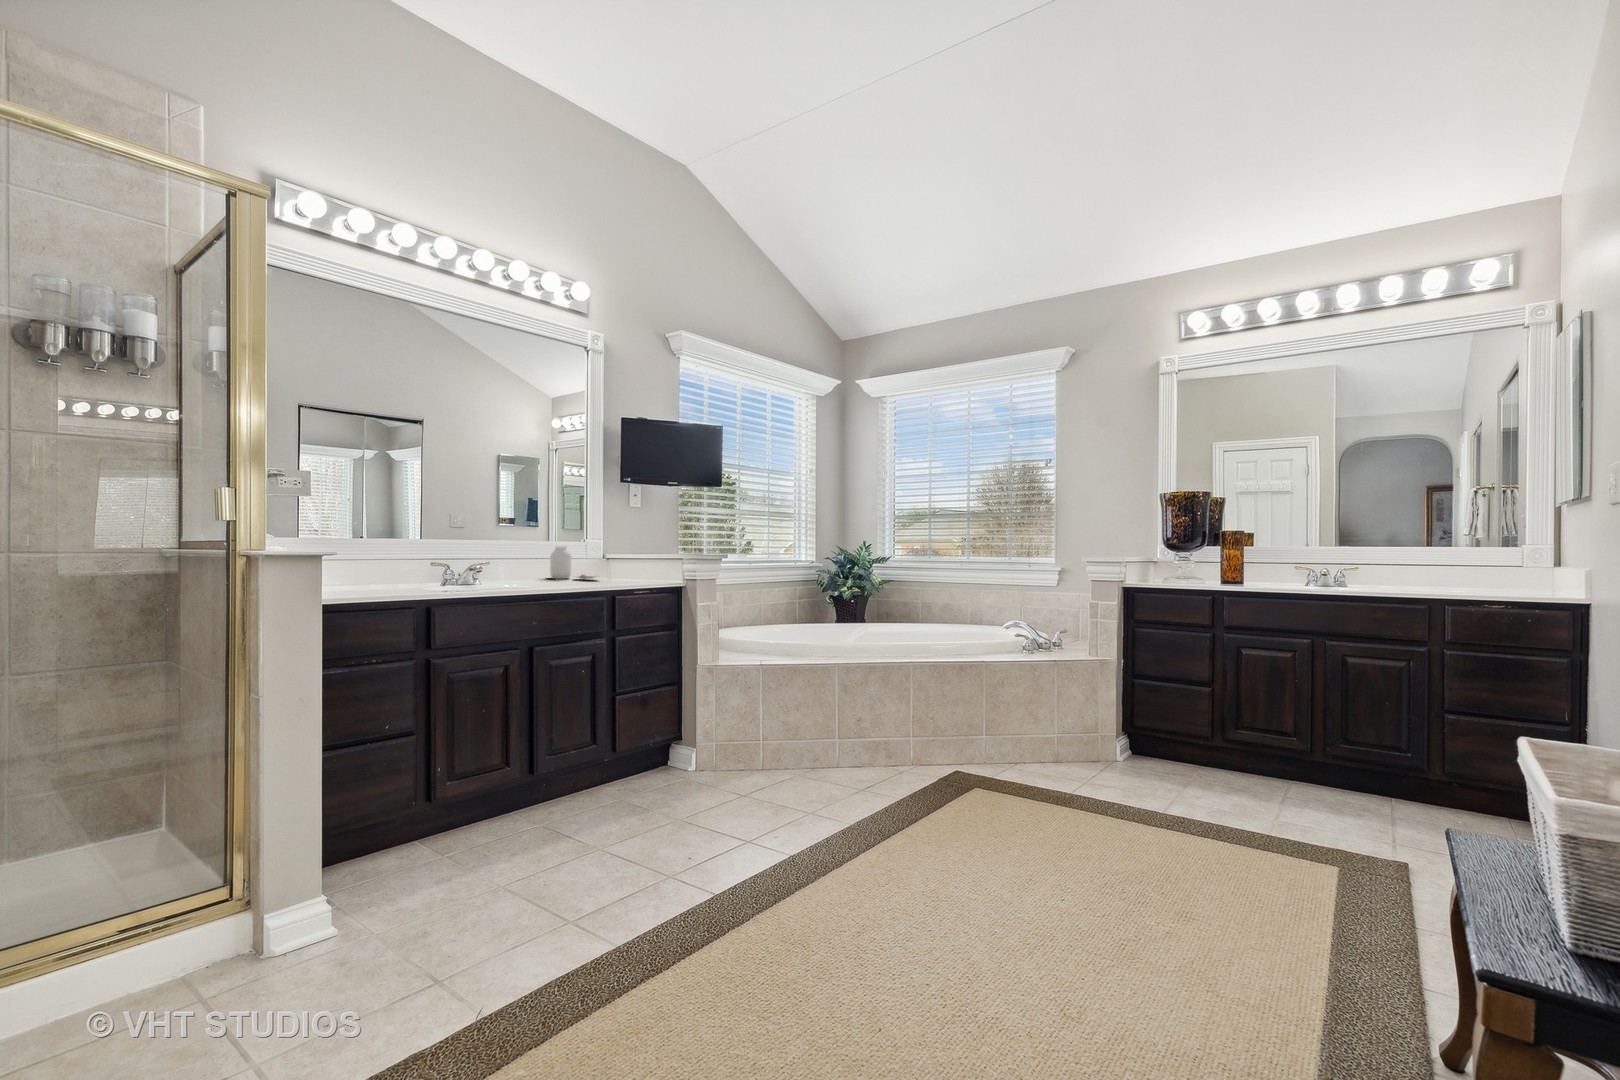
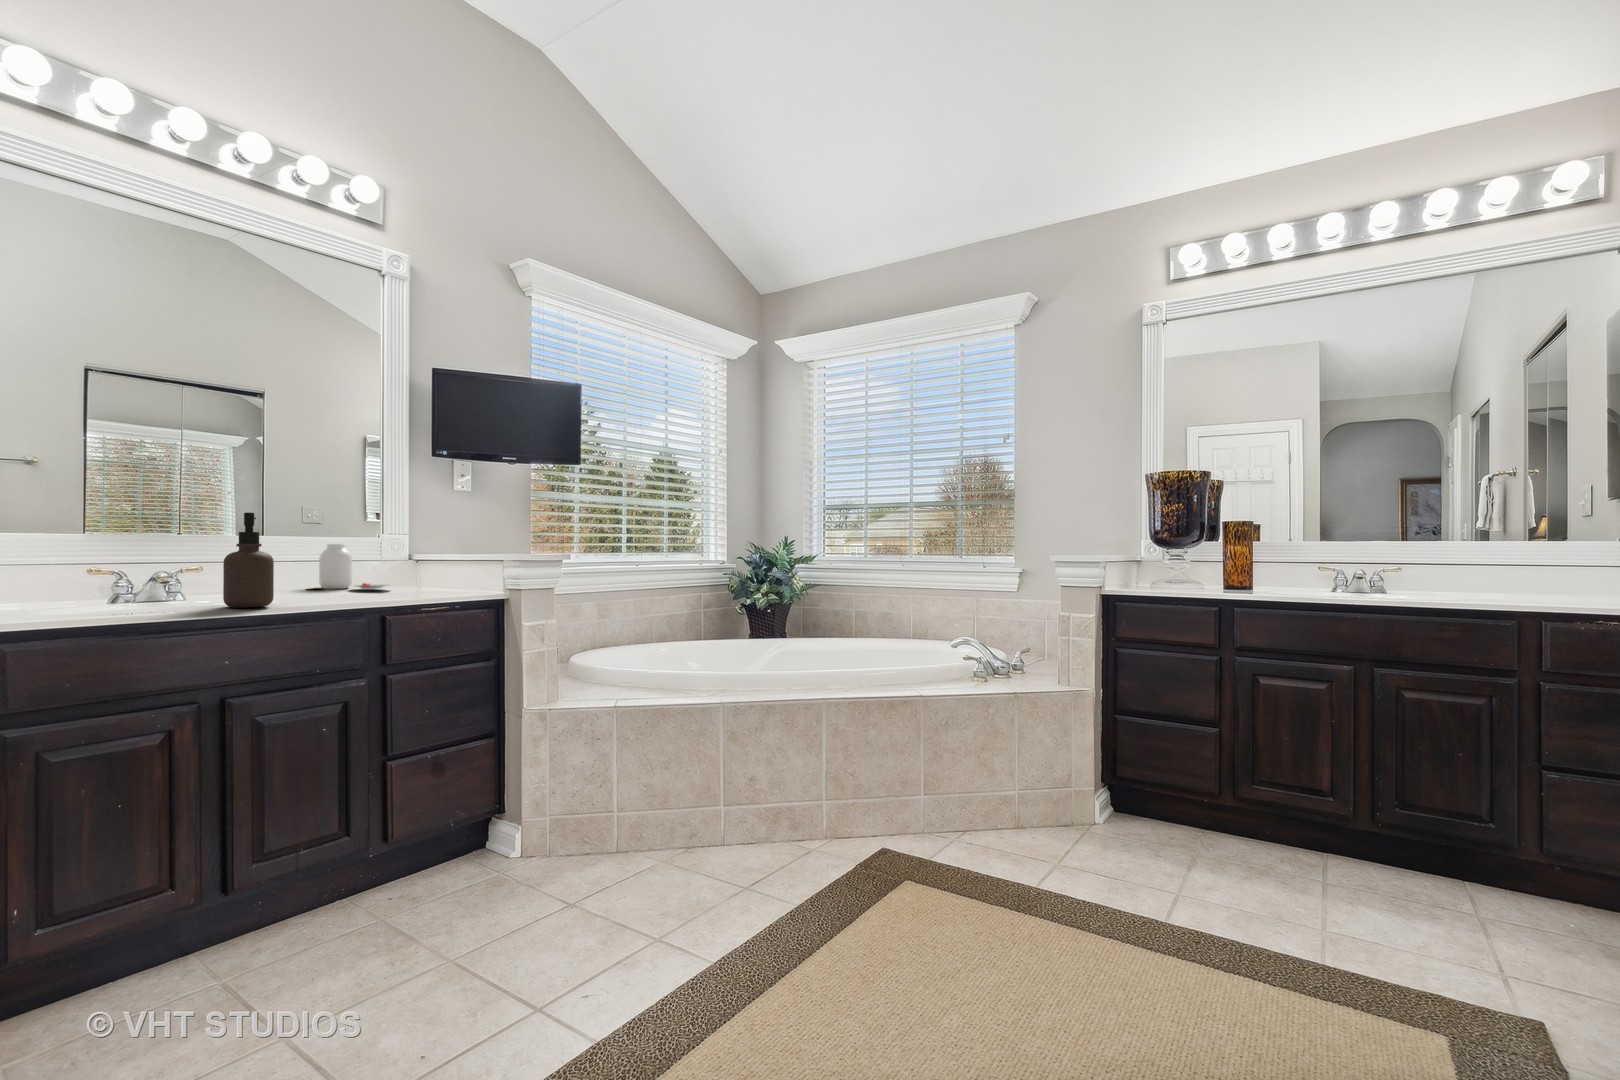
soap dispenser: none [521,526,550,589] -> present [223,513,274,608]

